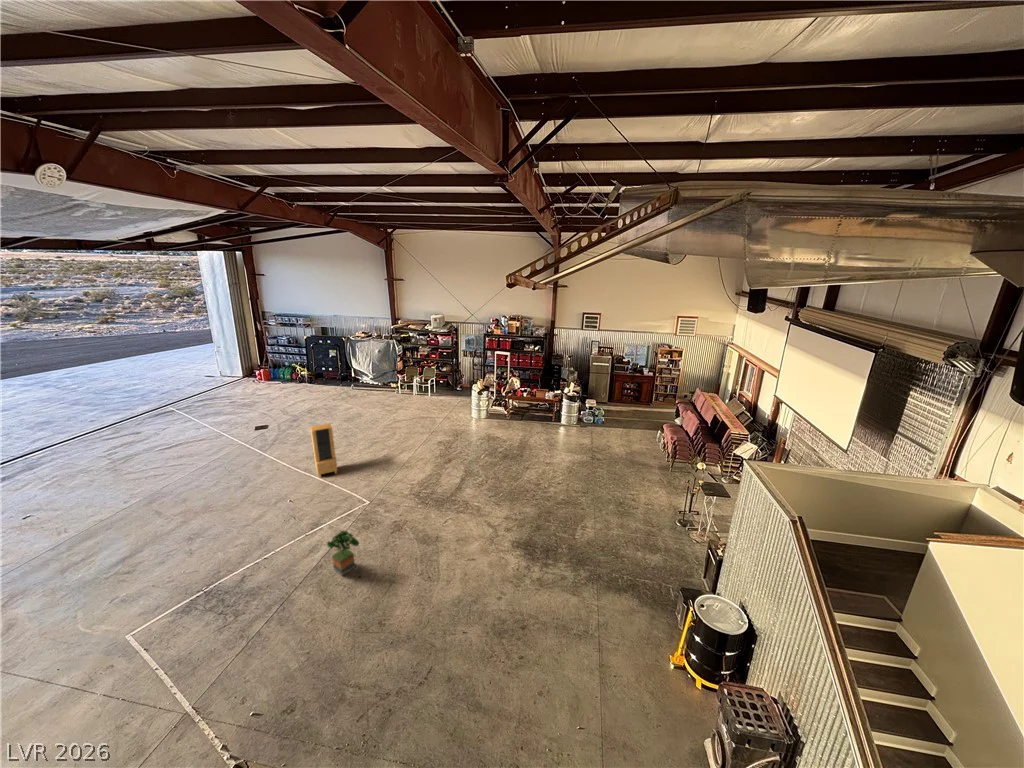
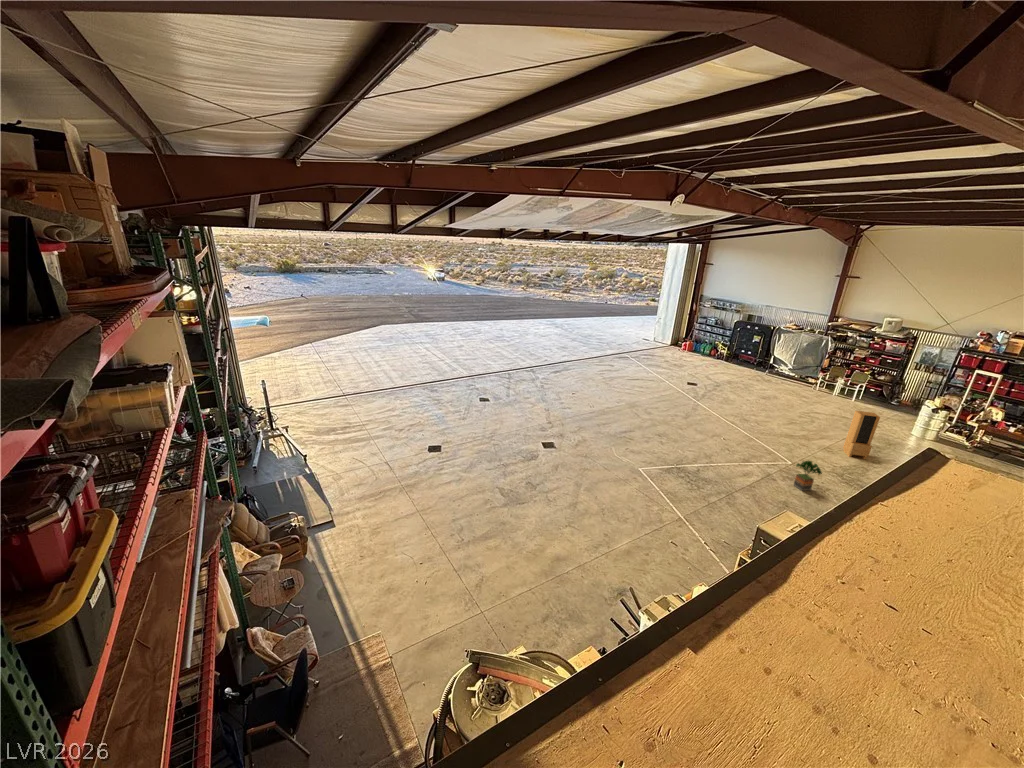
storage cabinet: present [310,423,337,478] -> present [843,411,880,459]

